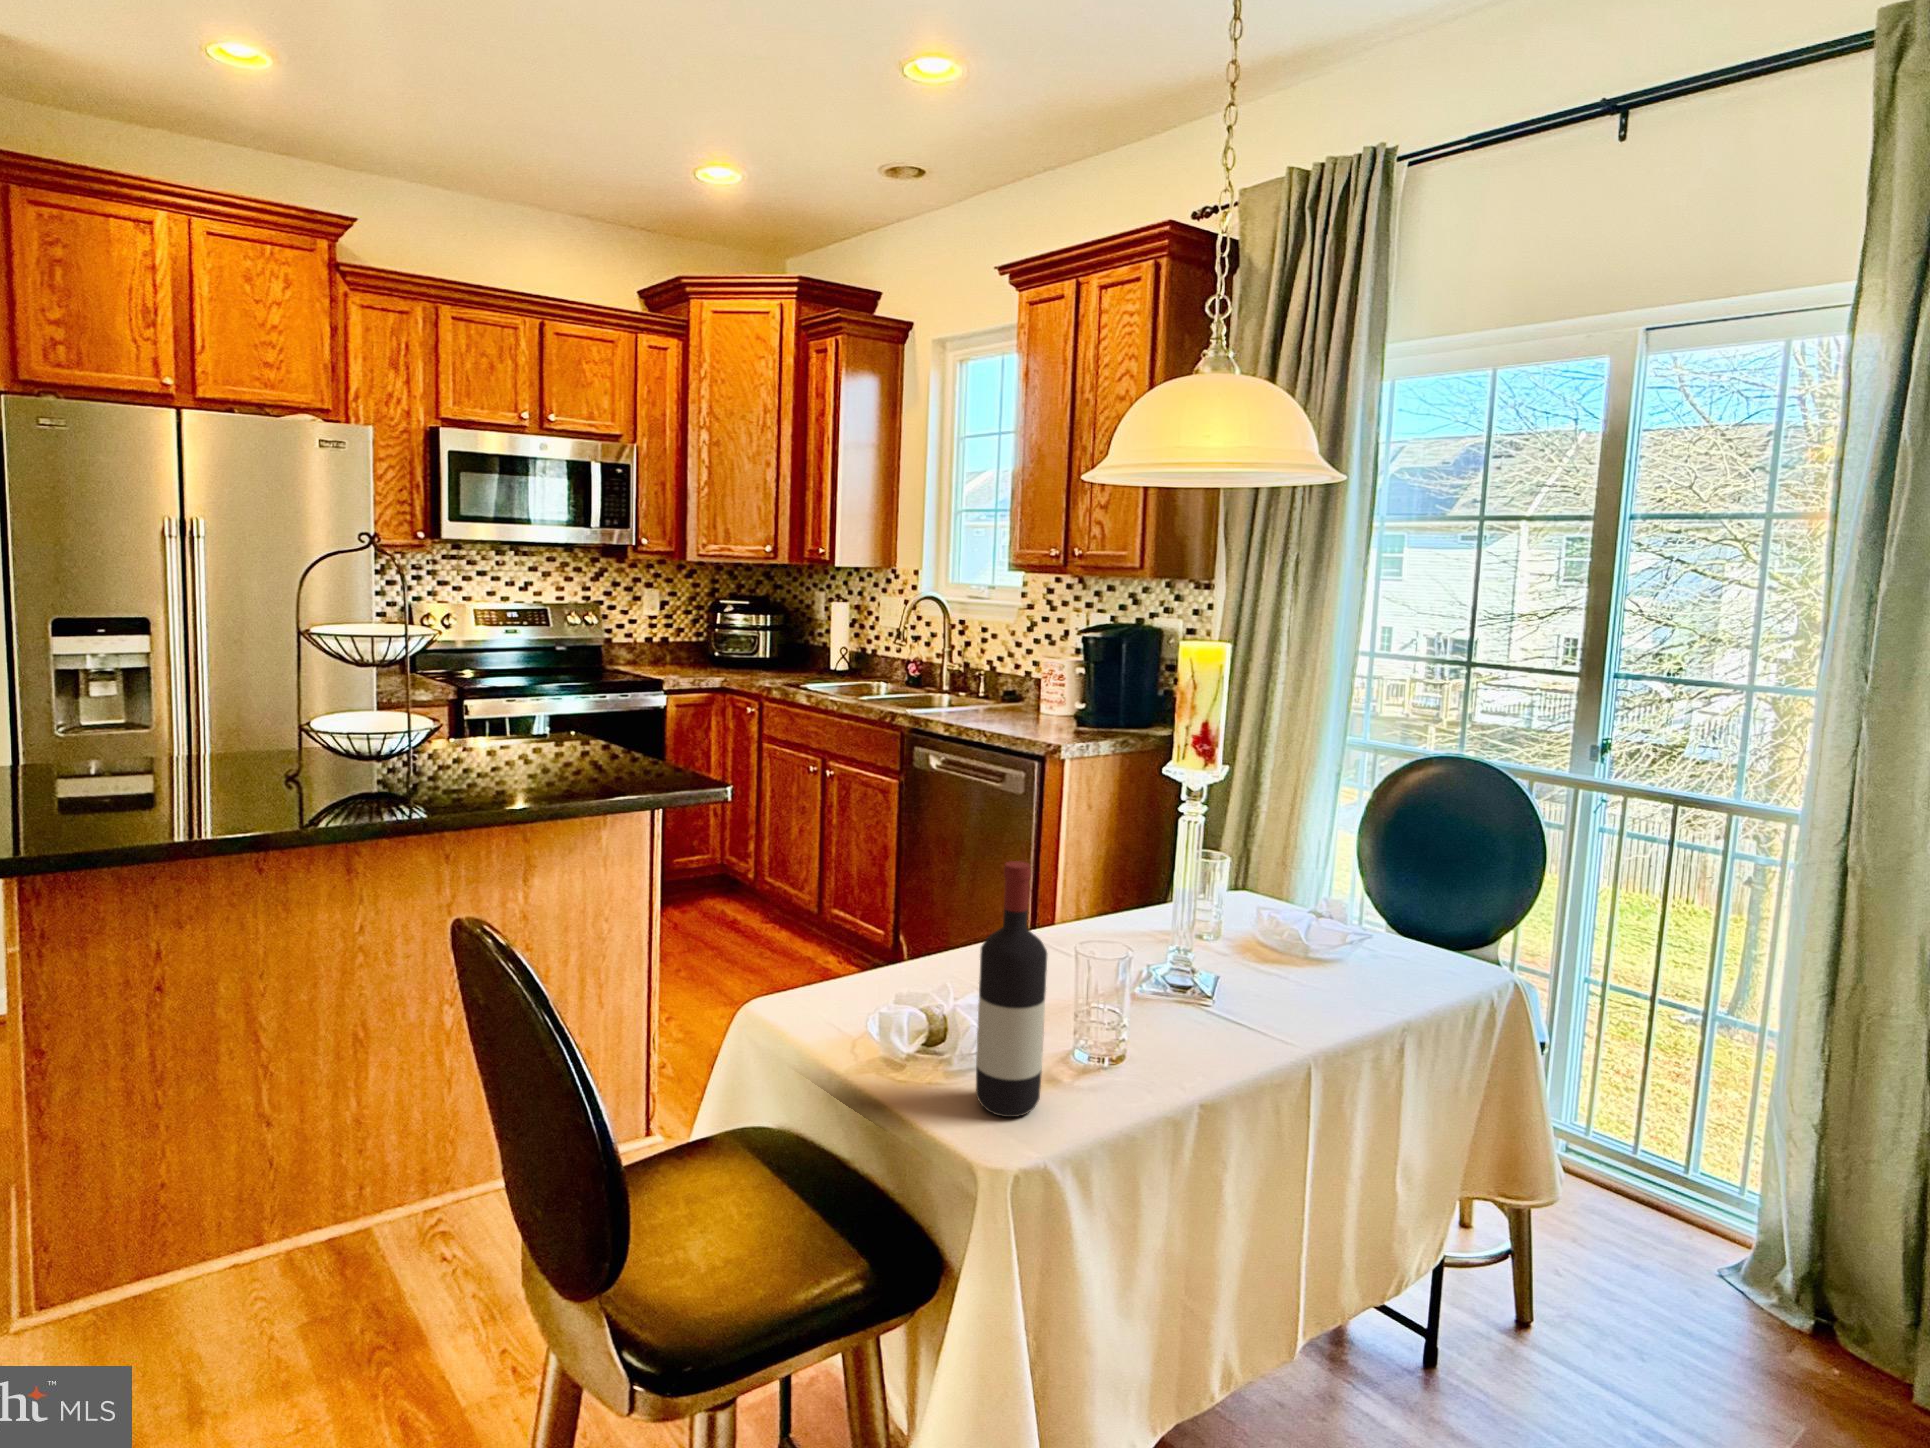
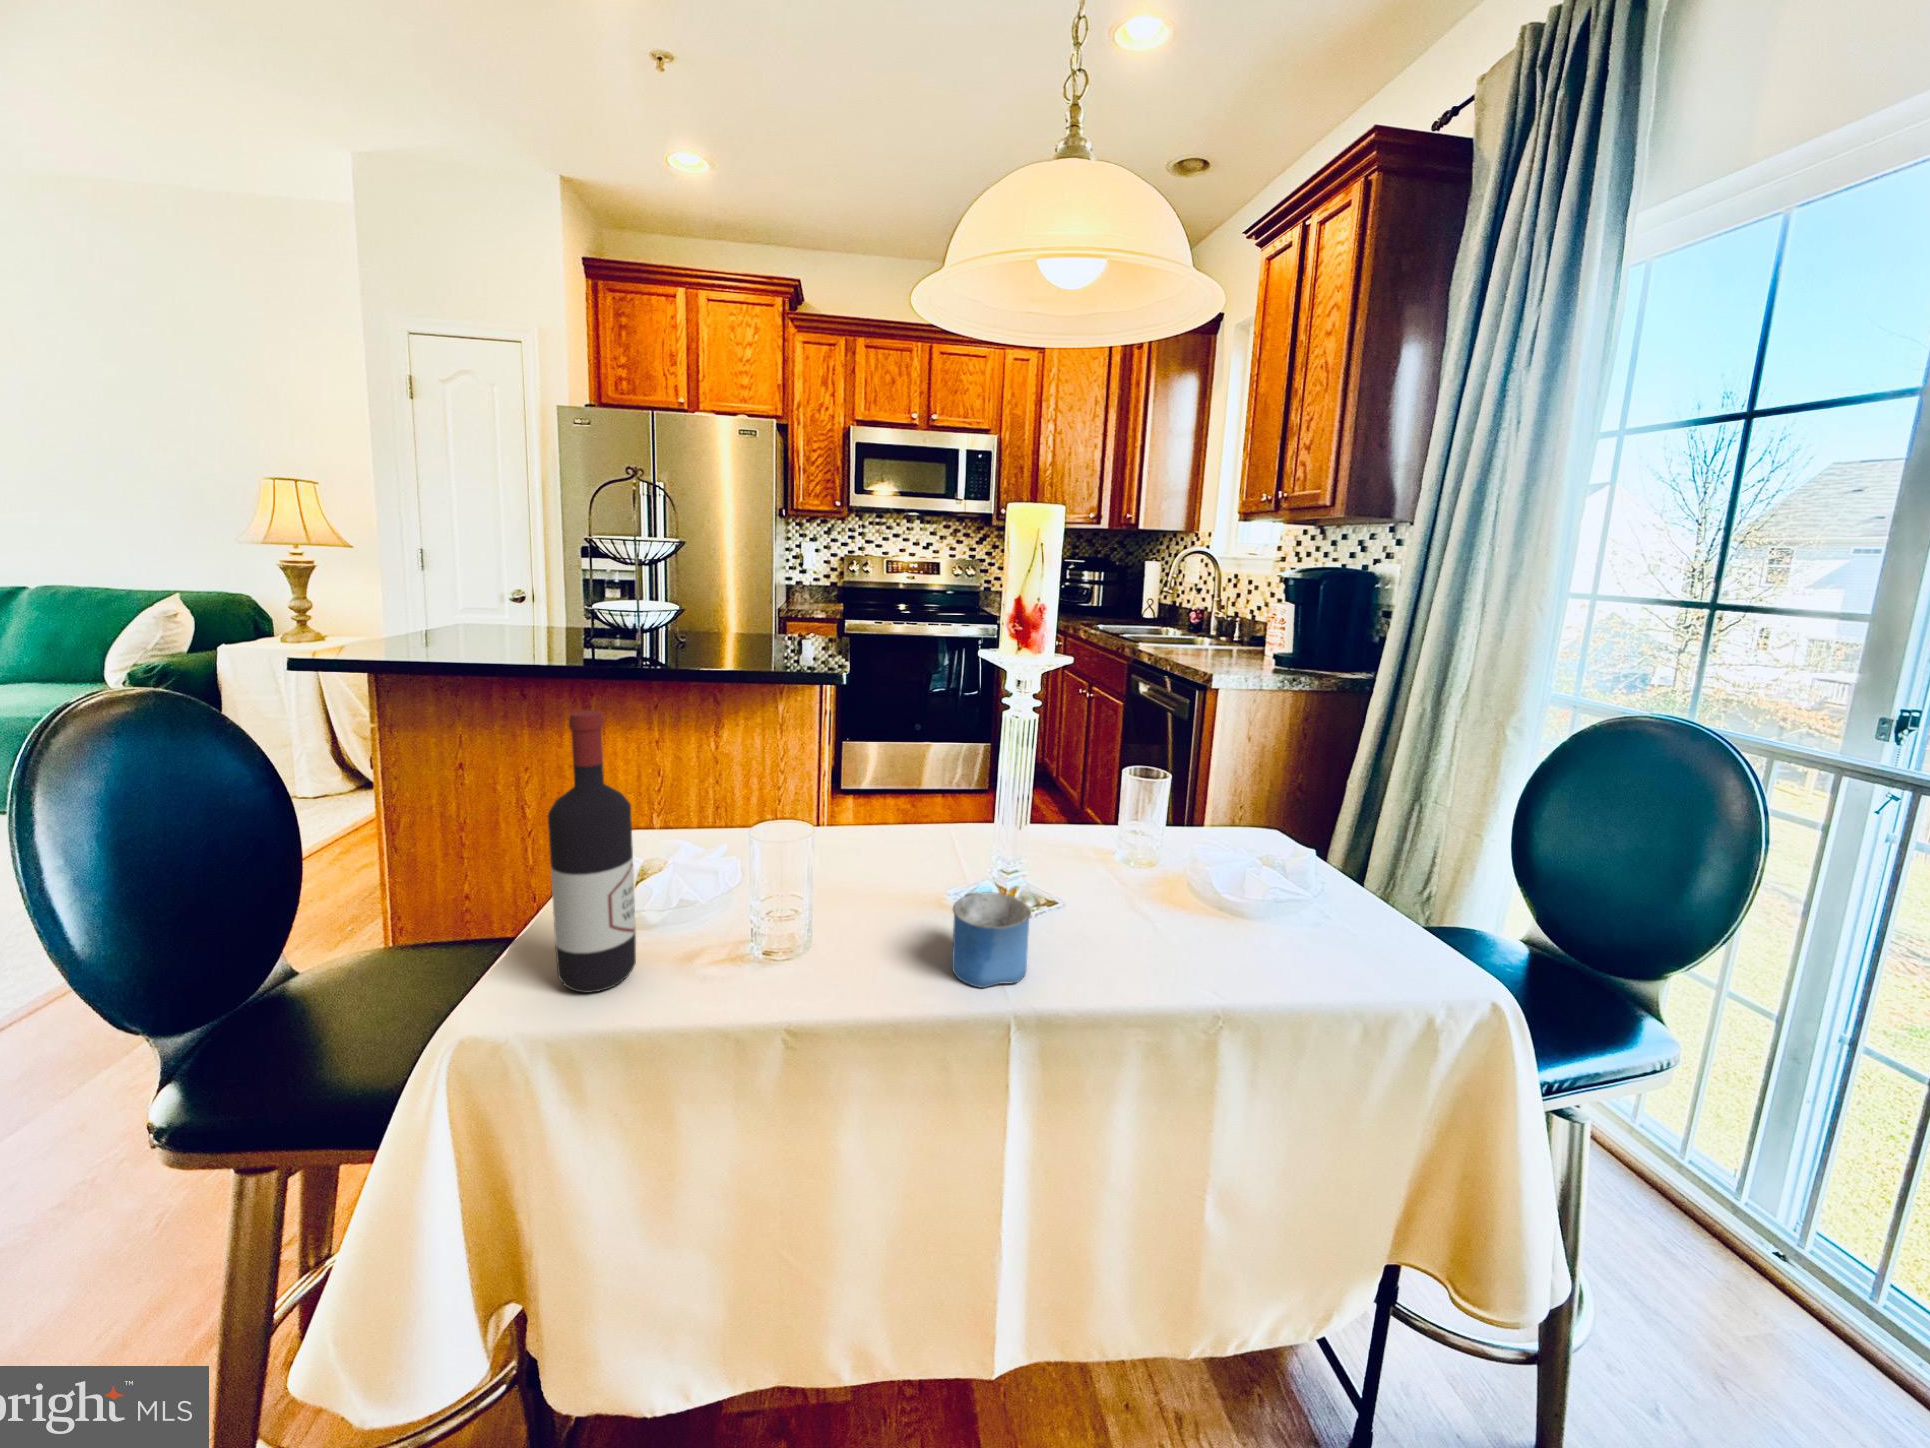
mug: none [1190,969,1274,1044] -> present [952,892,1031,988]

